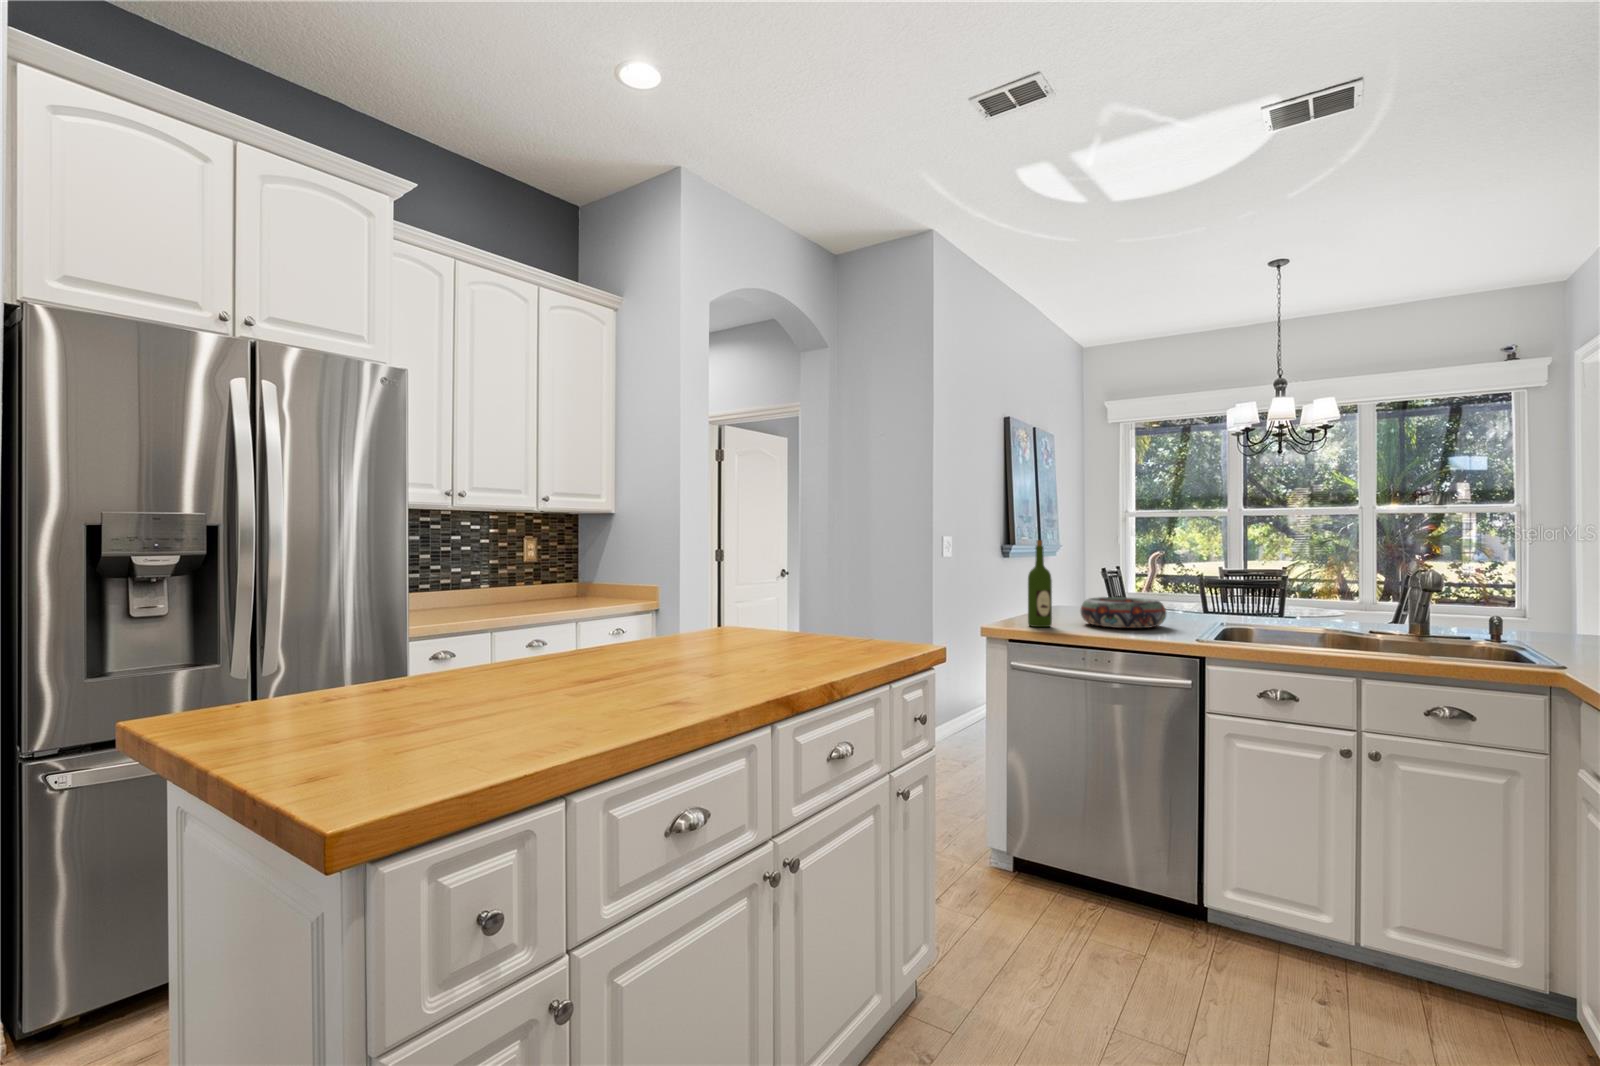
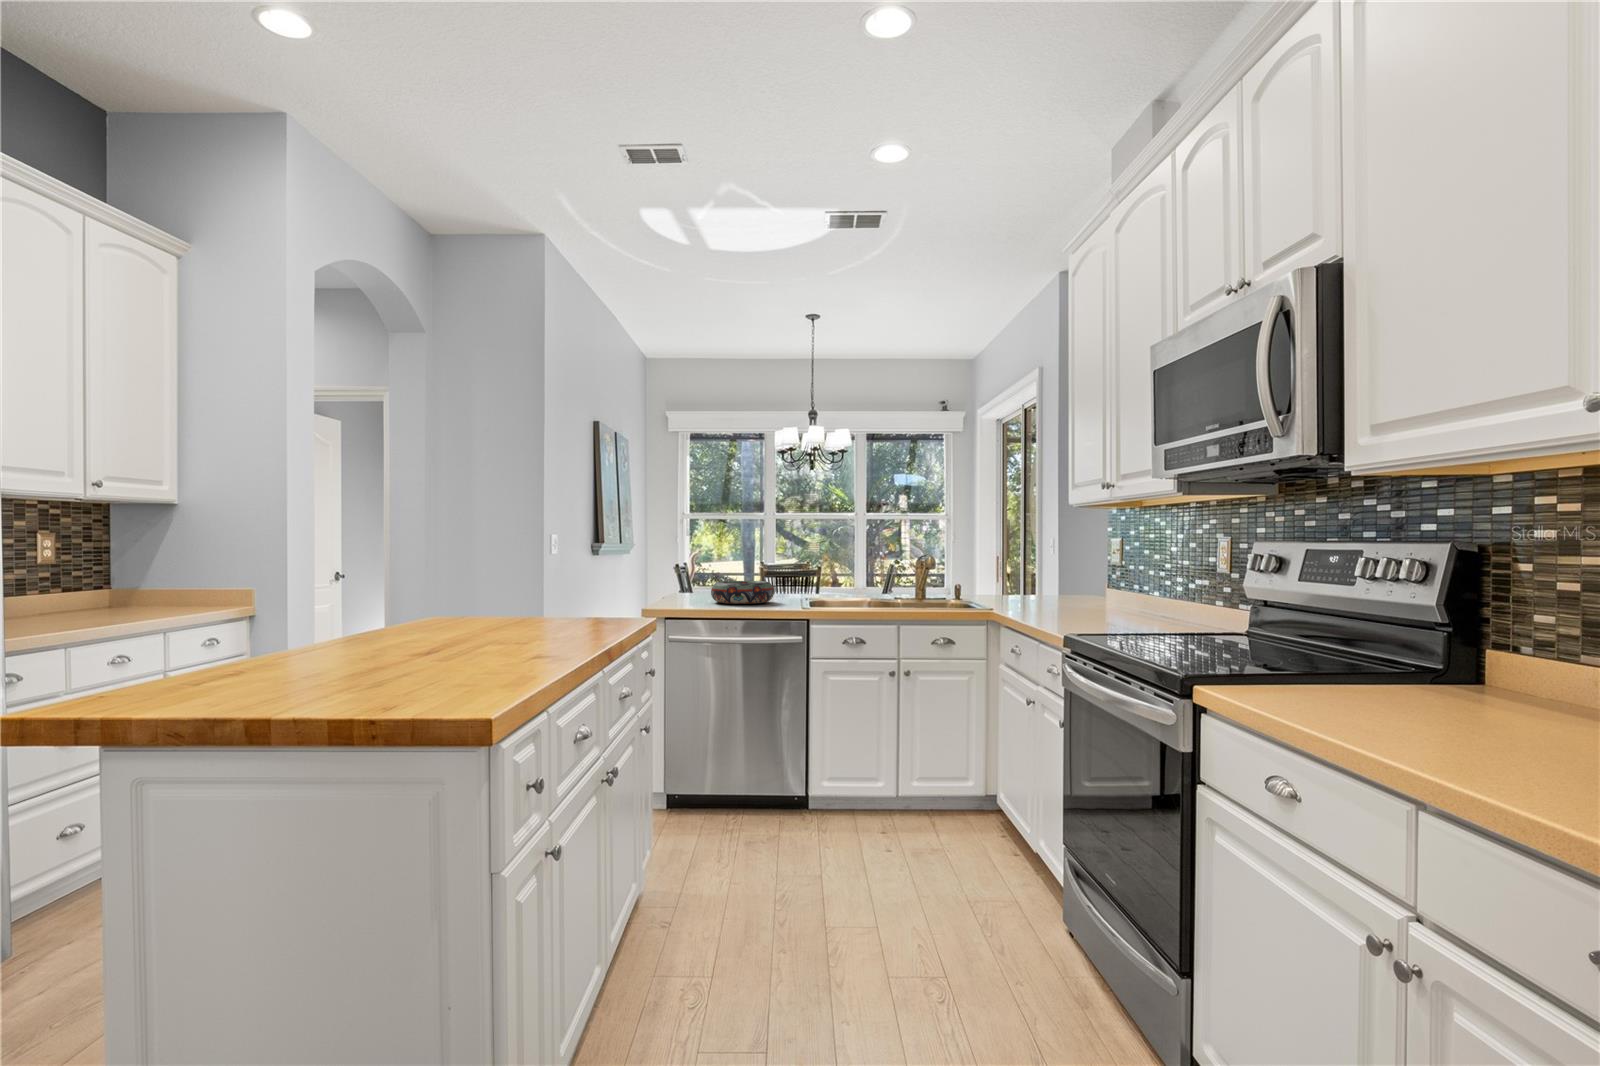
wine bottle: present [1028,540,1052,627] -> none [675,535,694,606]

